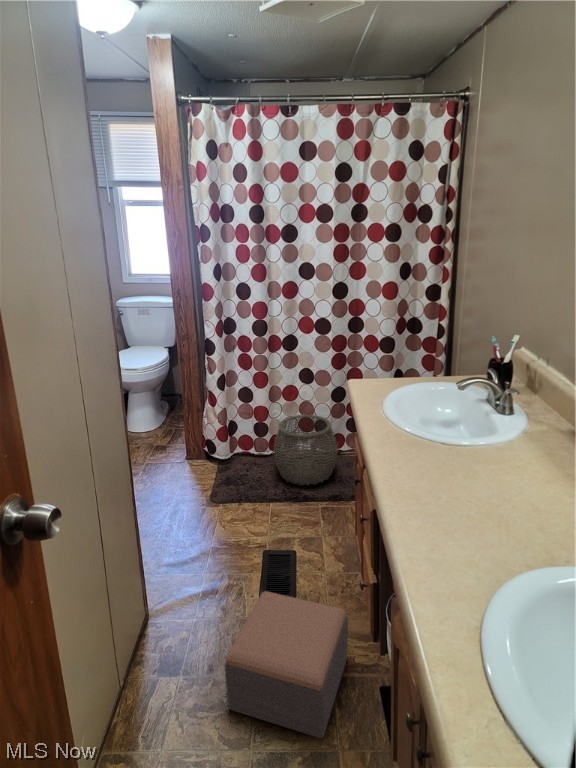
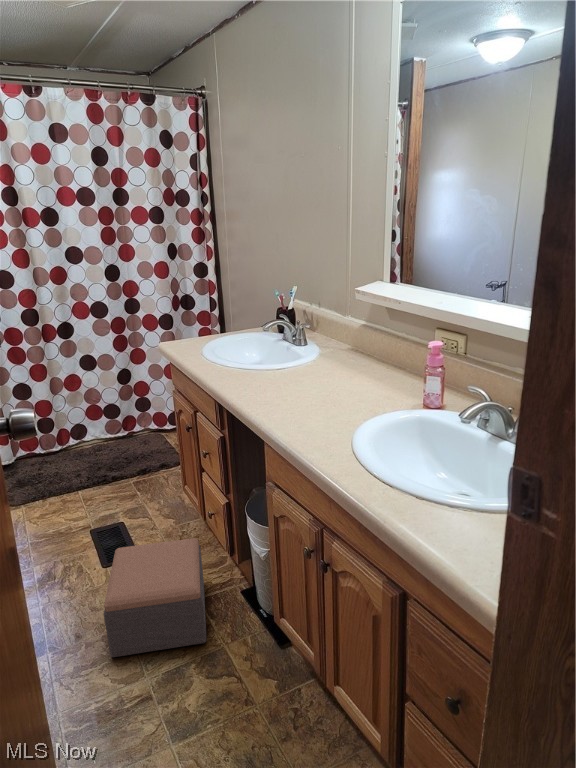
woven basket: present [274,415,337,485] -> none [67,400,135,470]

